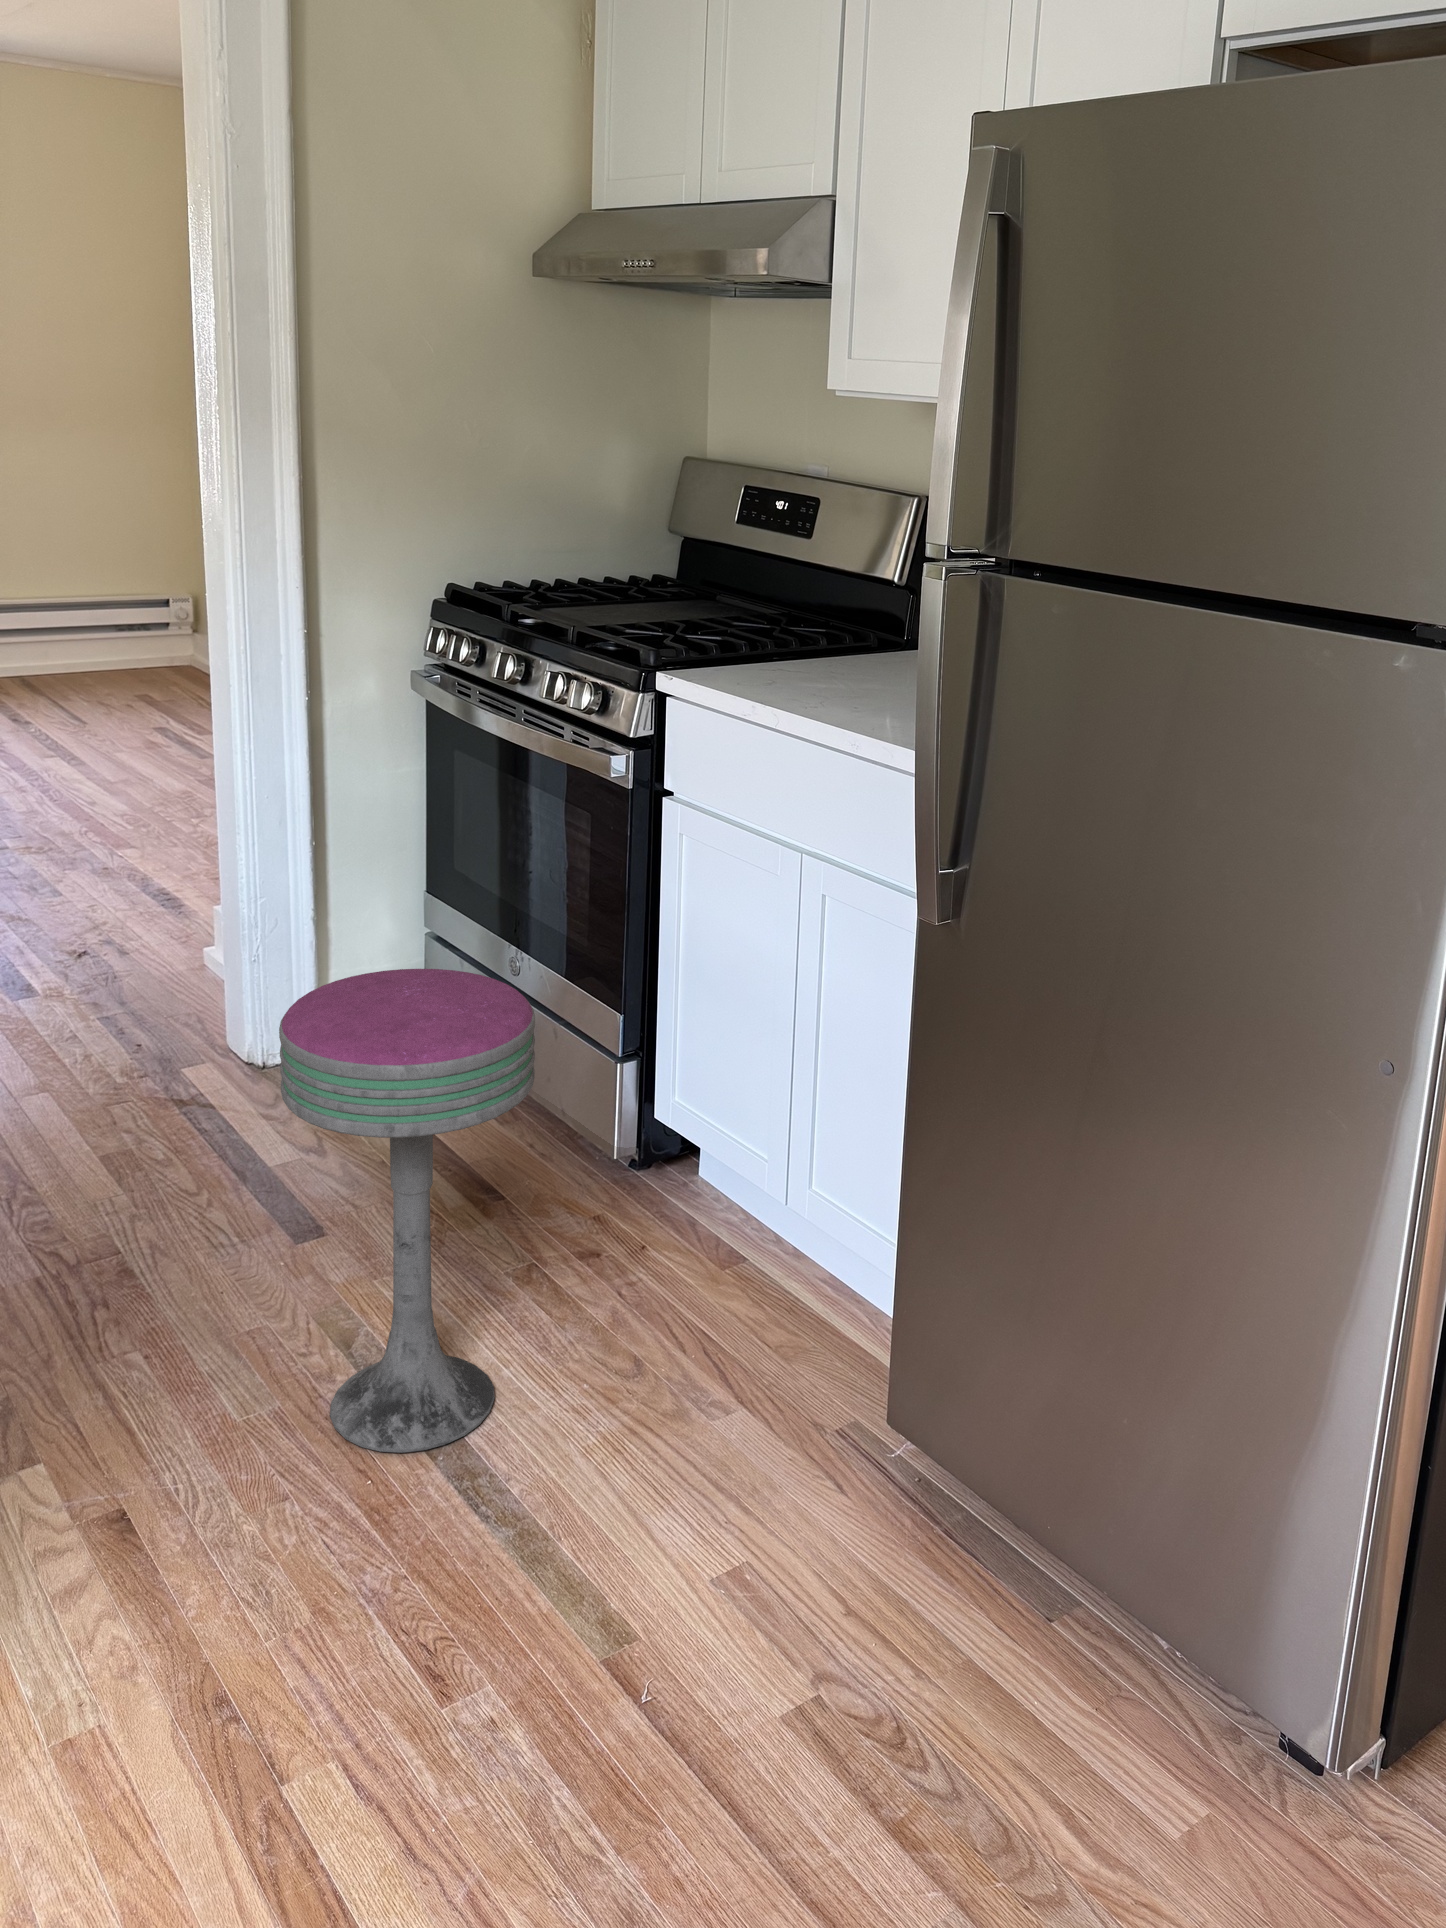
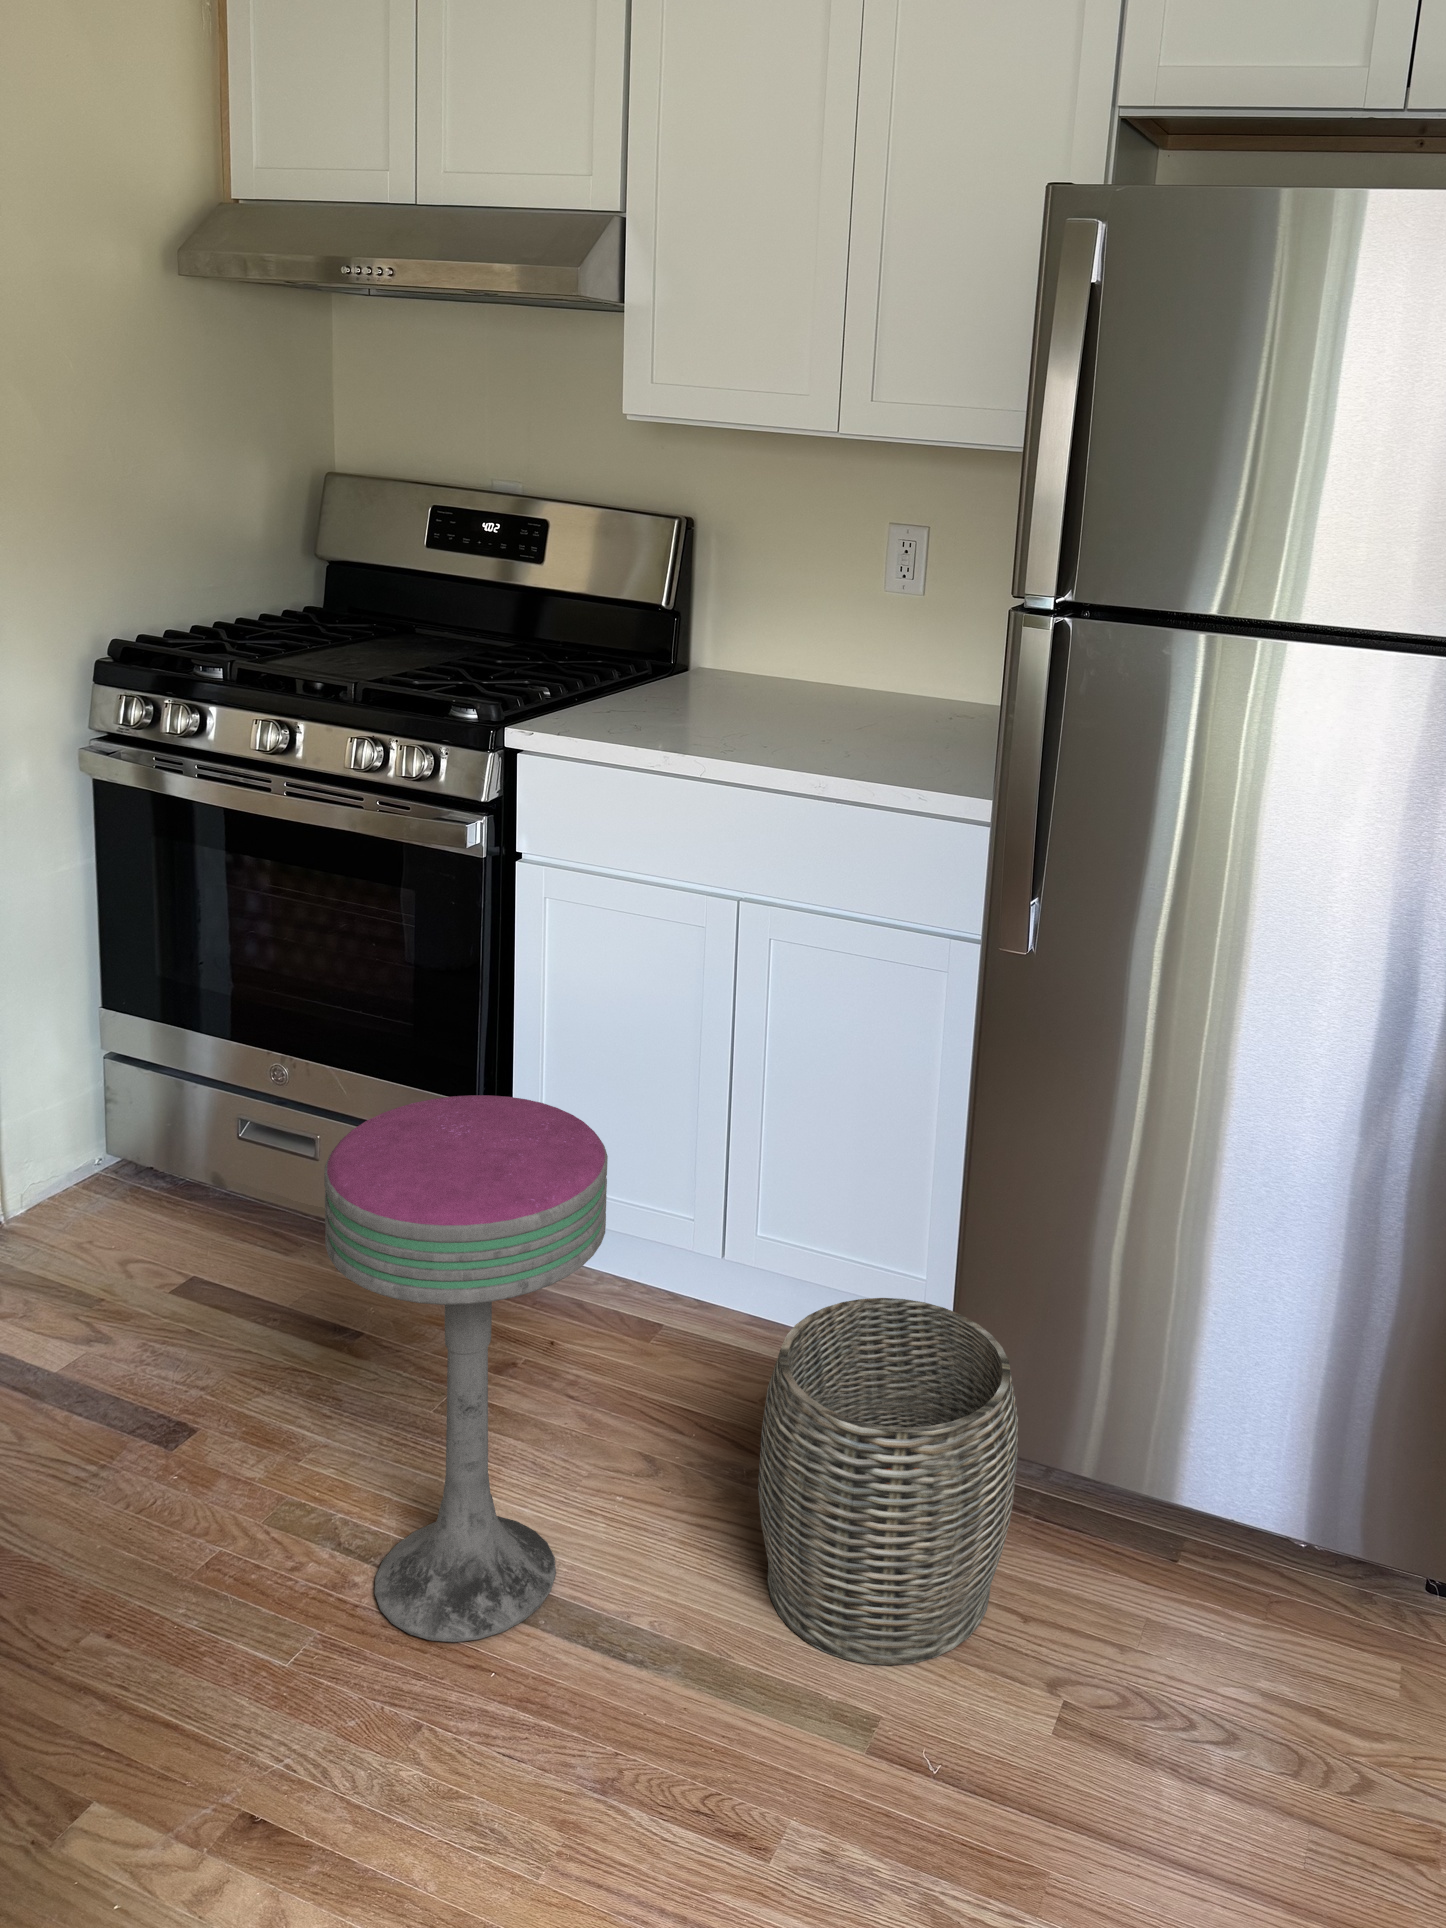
woven basket: none [616,1242,876,1607] -> present [758,1298,1018,1665]

